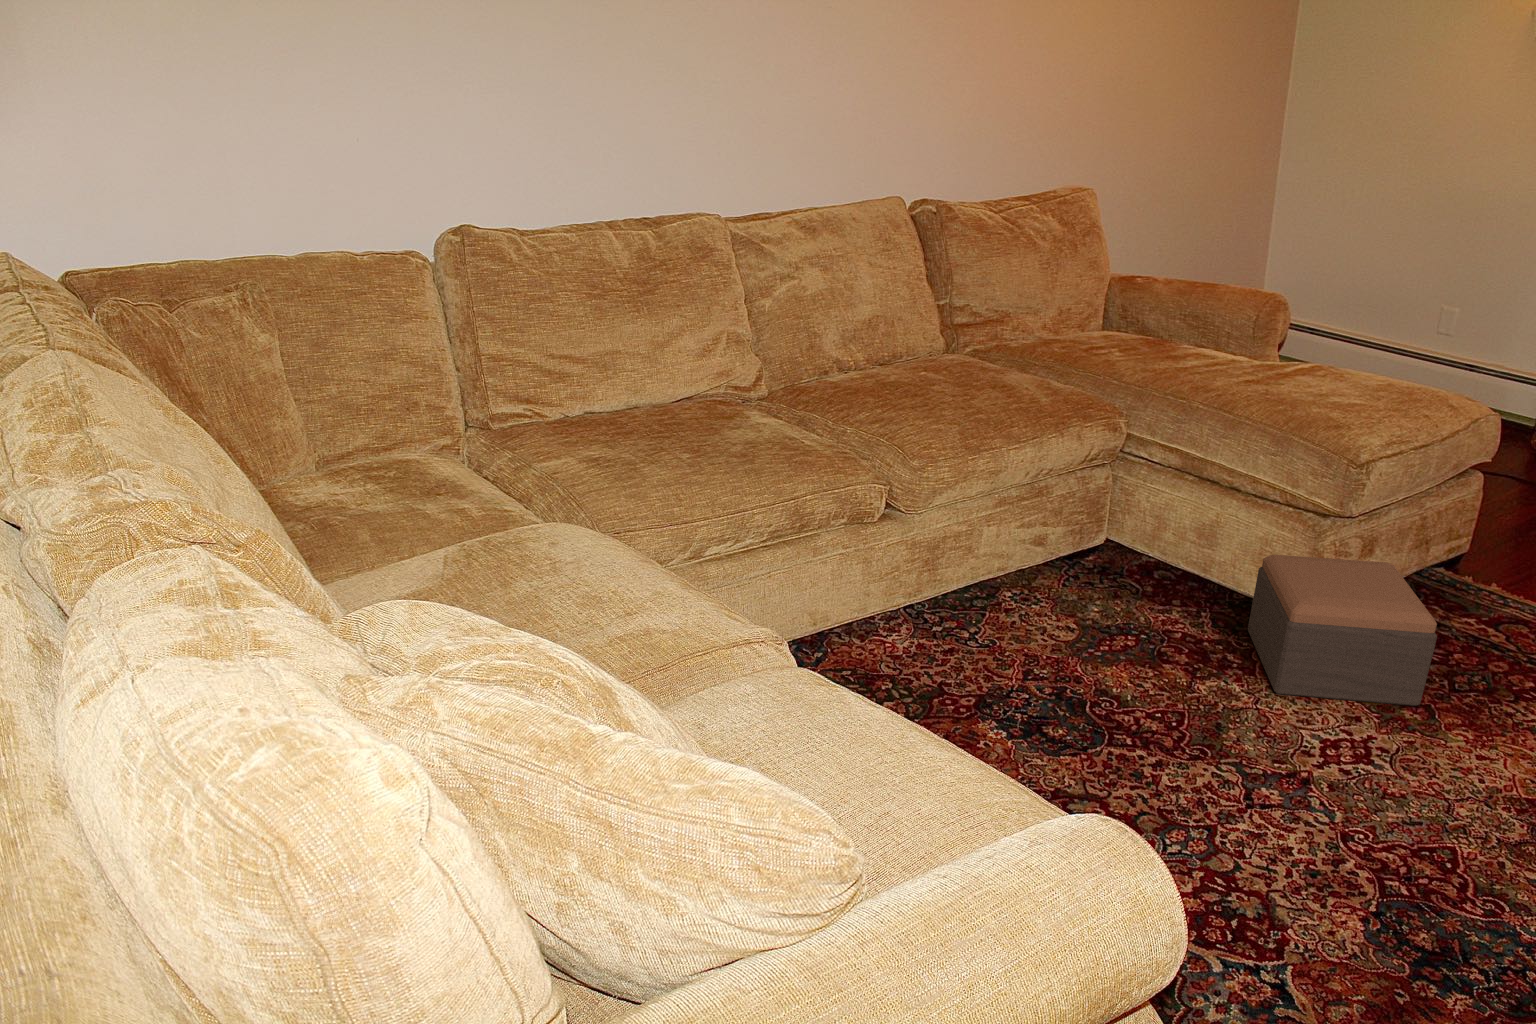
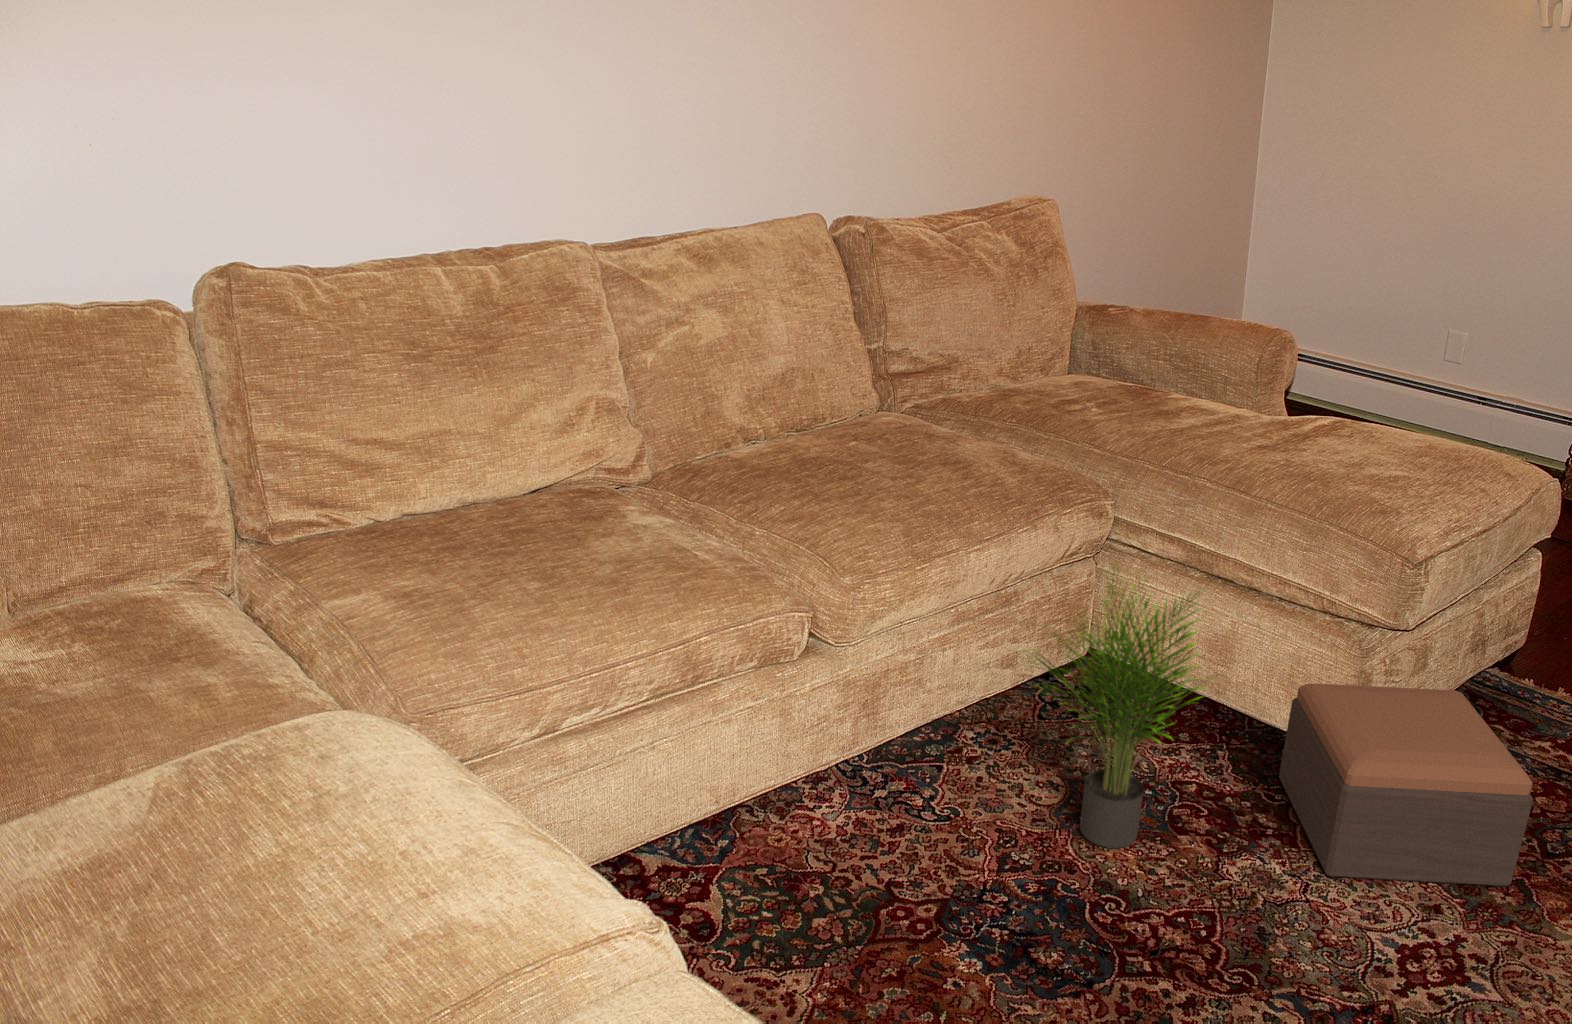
potted plant: none [1031,450,1203,670] -> present [1023,575,1218,849]

